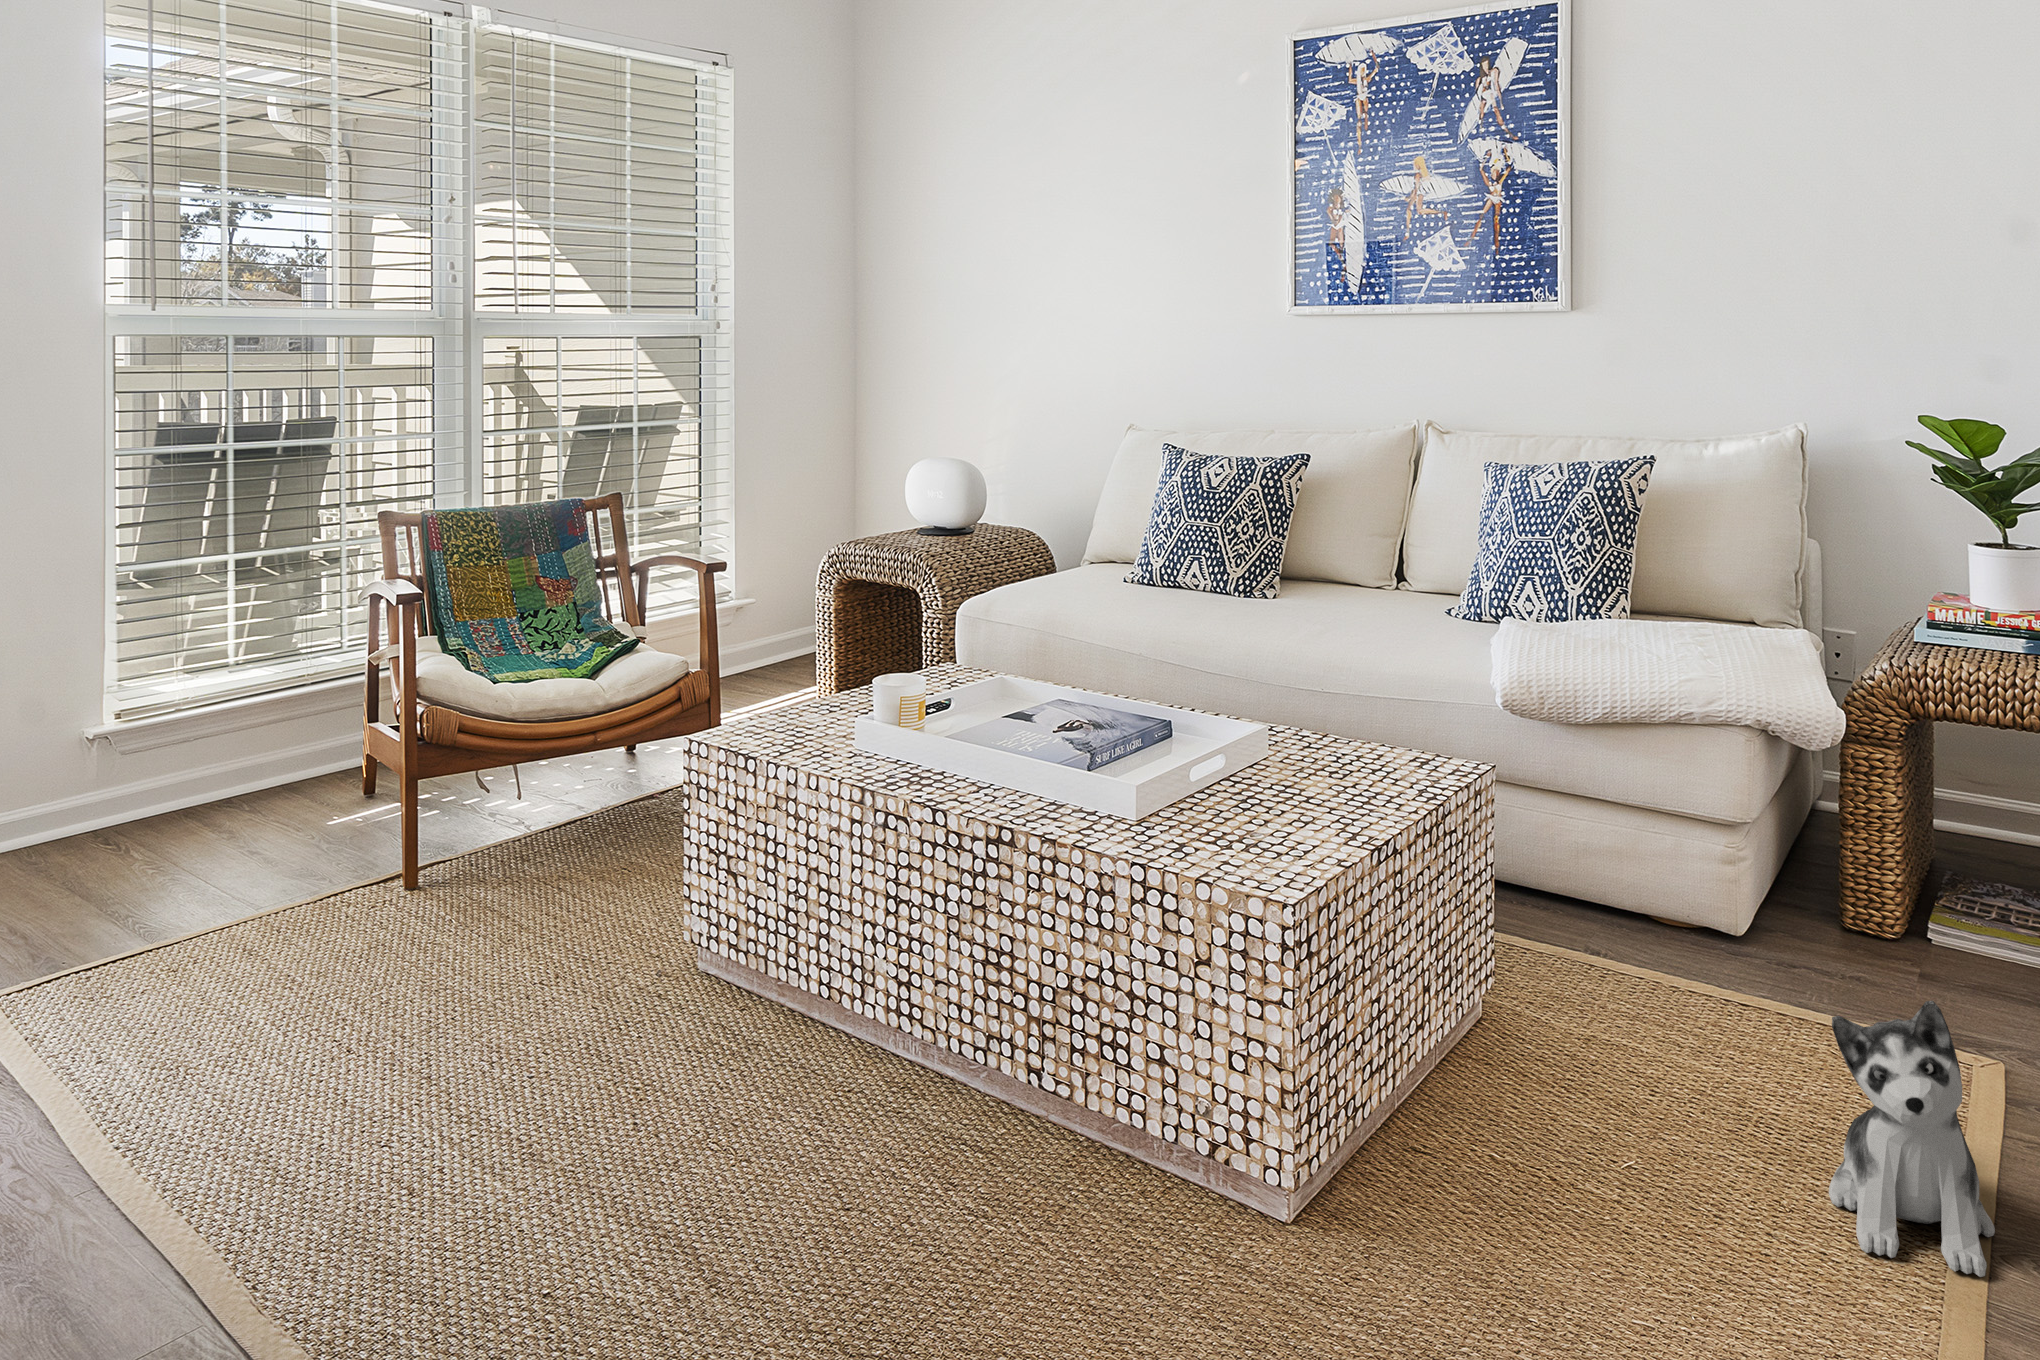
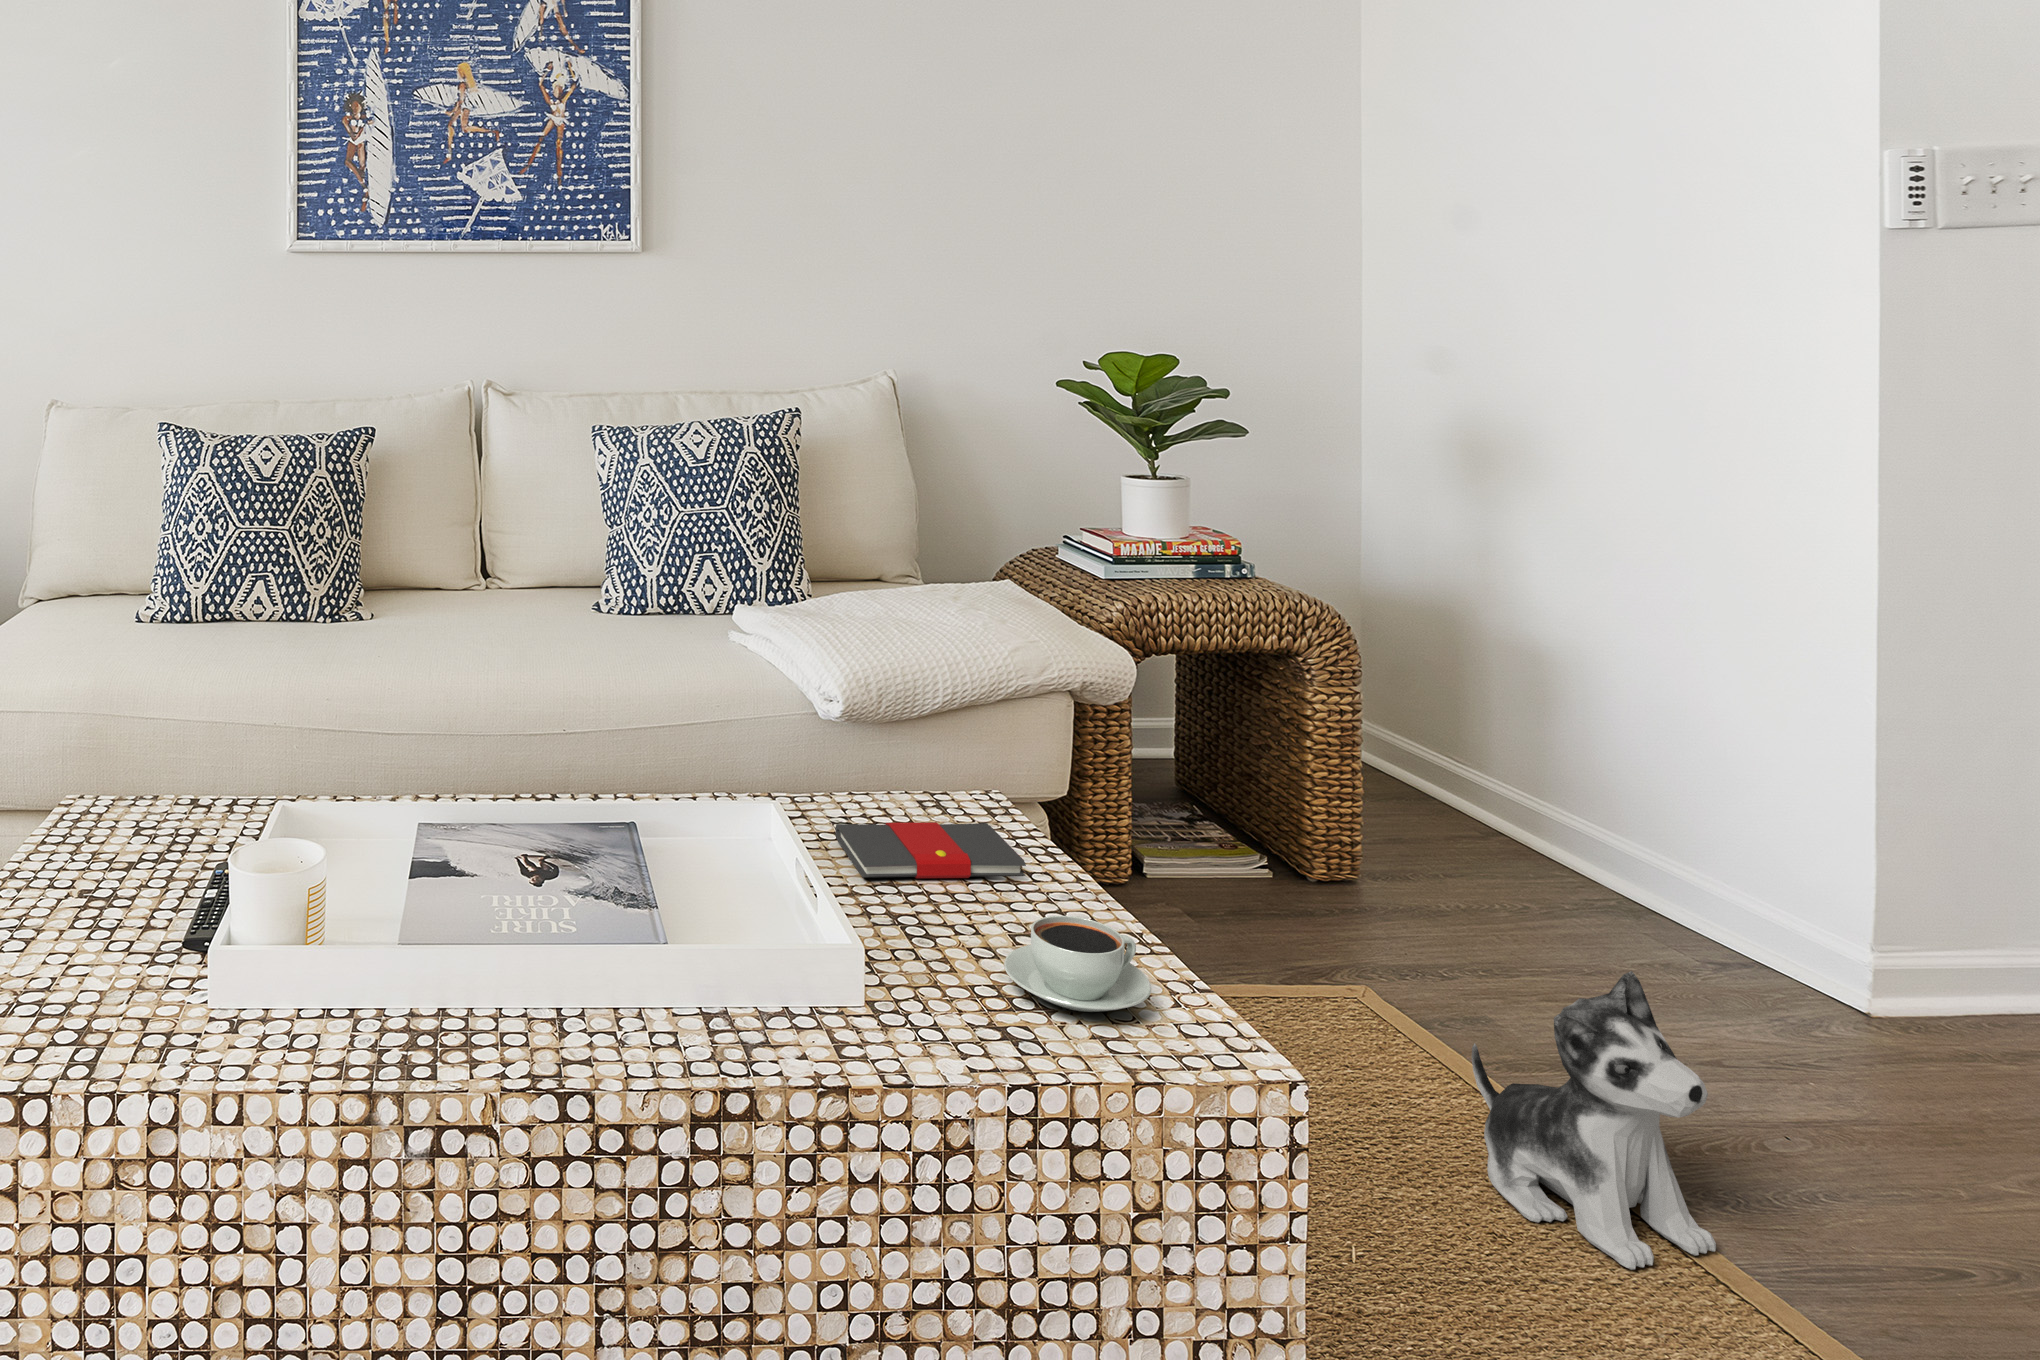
book: none [1273,747,1413,797] -> present [835,822,1026,878]
coffee cup: none [1220,795,1313,853] -> present [1004,916,1151,1012]

